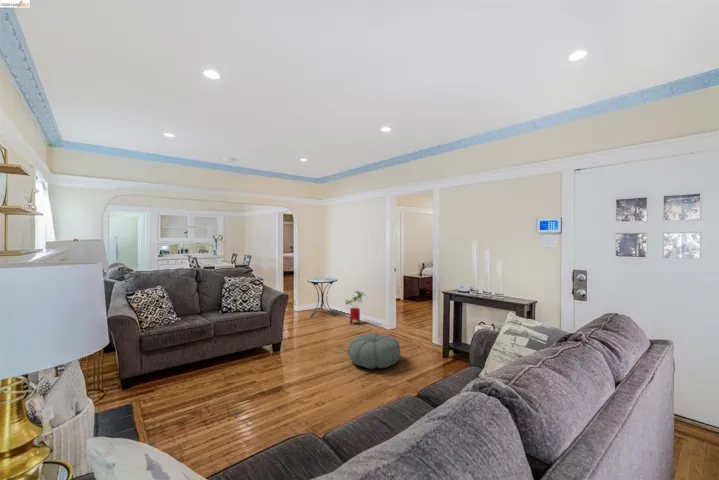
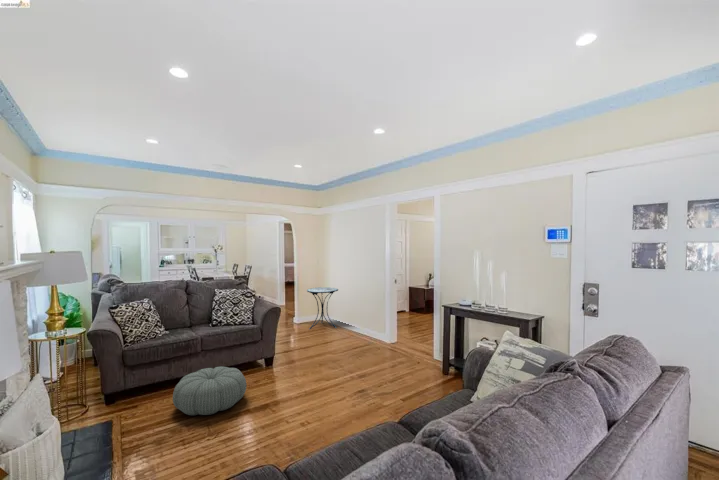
house plant: present [346,291,363,324] -> none [344,302,367,338]
pouf: present [348,334,400,369] -> present [173,366,247,415]

